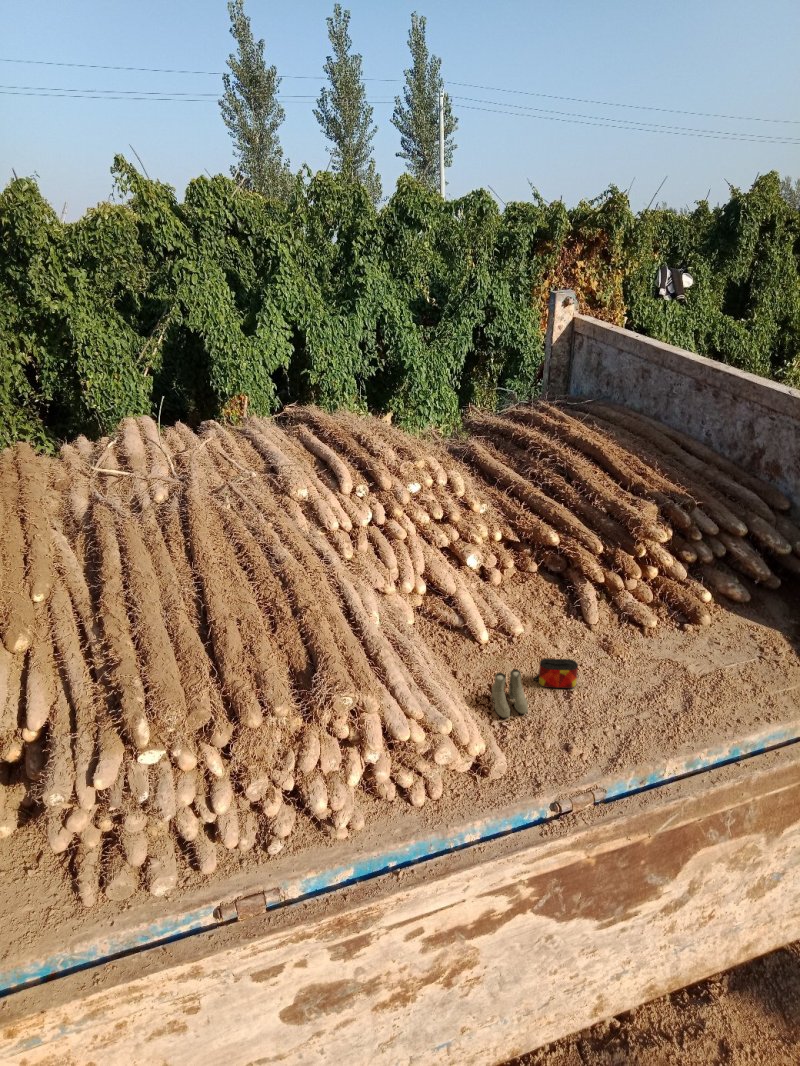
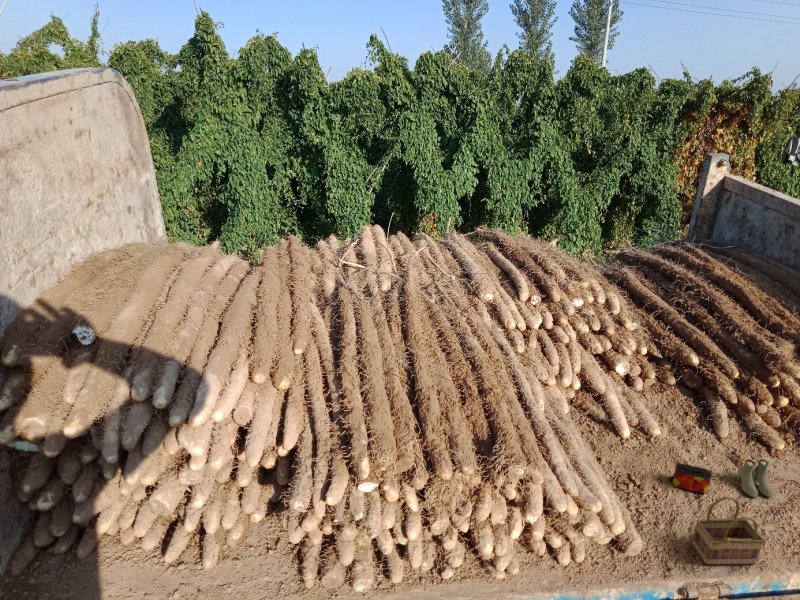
boots: present [492,669,528,718] -> present [737,459,773,497]
basket: none [559,684,632,766] -> present [691,497,765,565]

